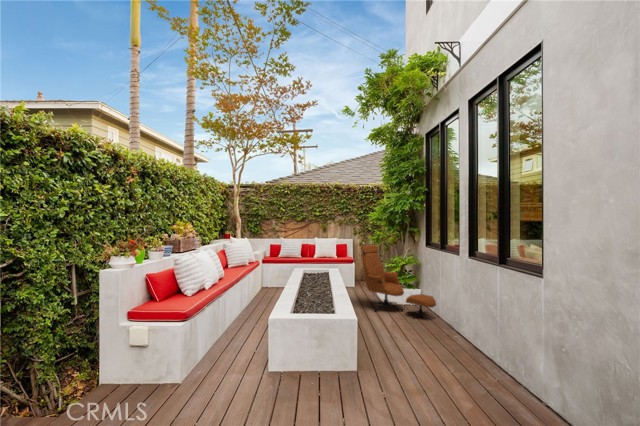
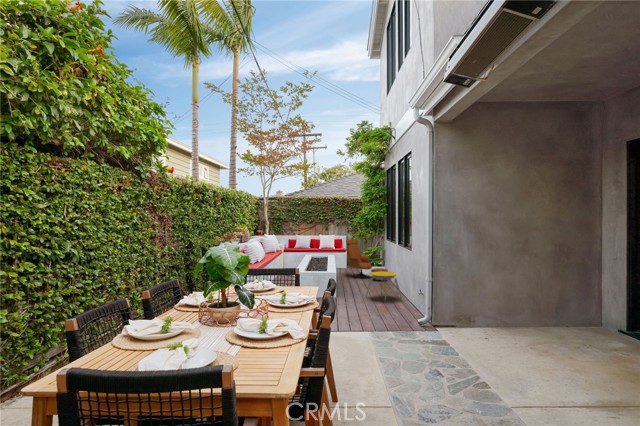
stool: none [427,316,509,401] -> present [366,271,402,302]

